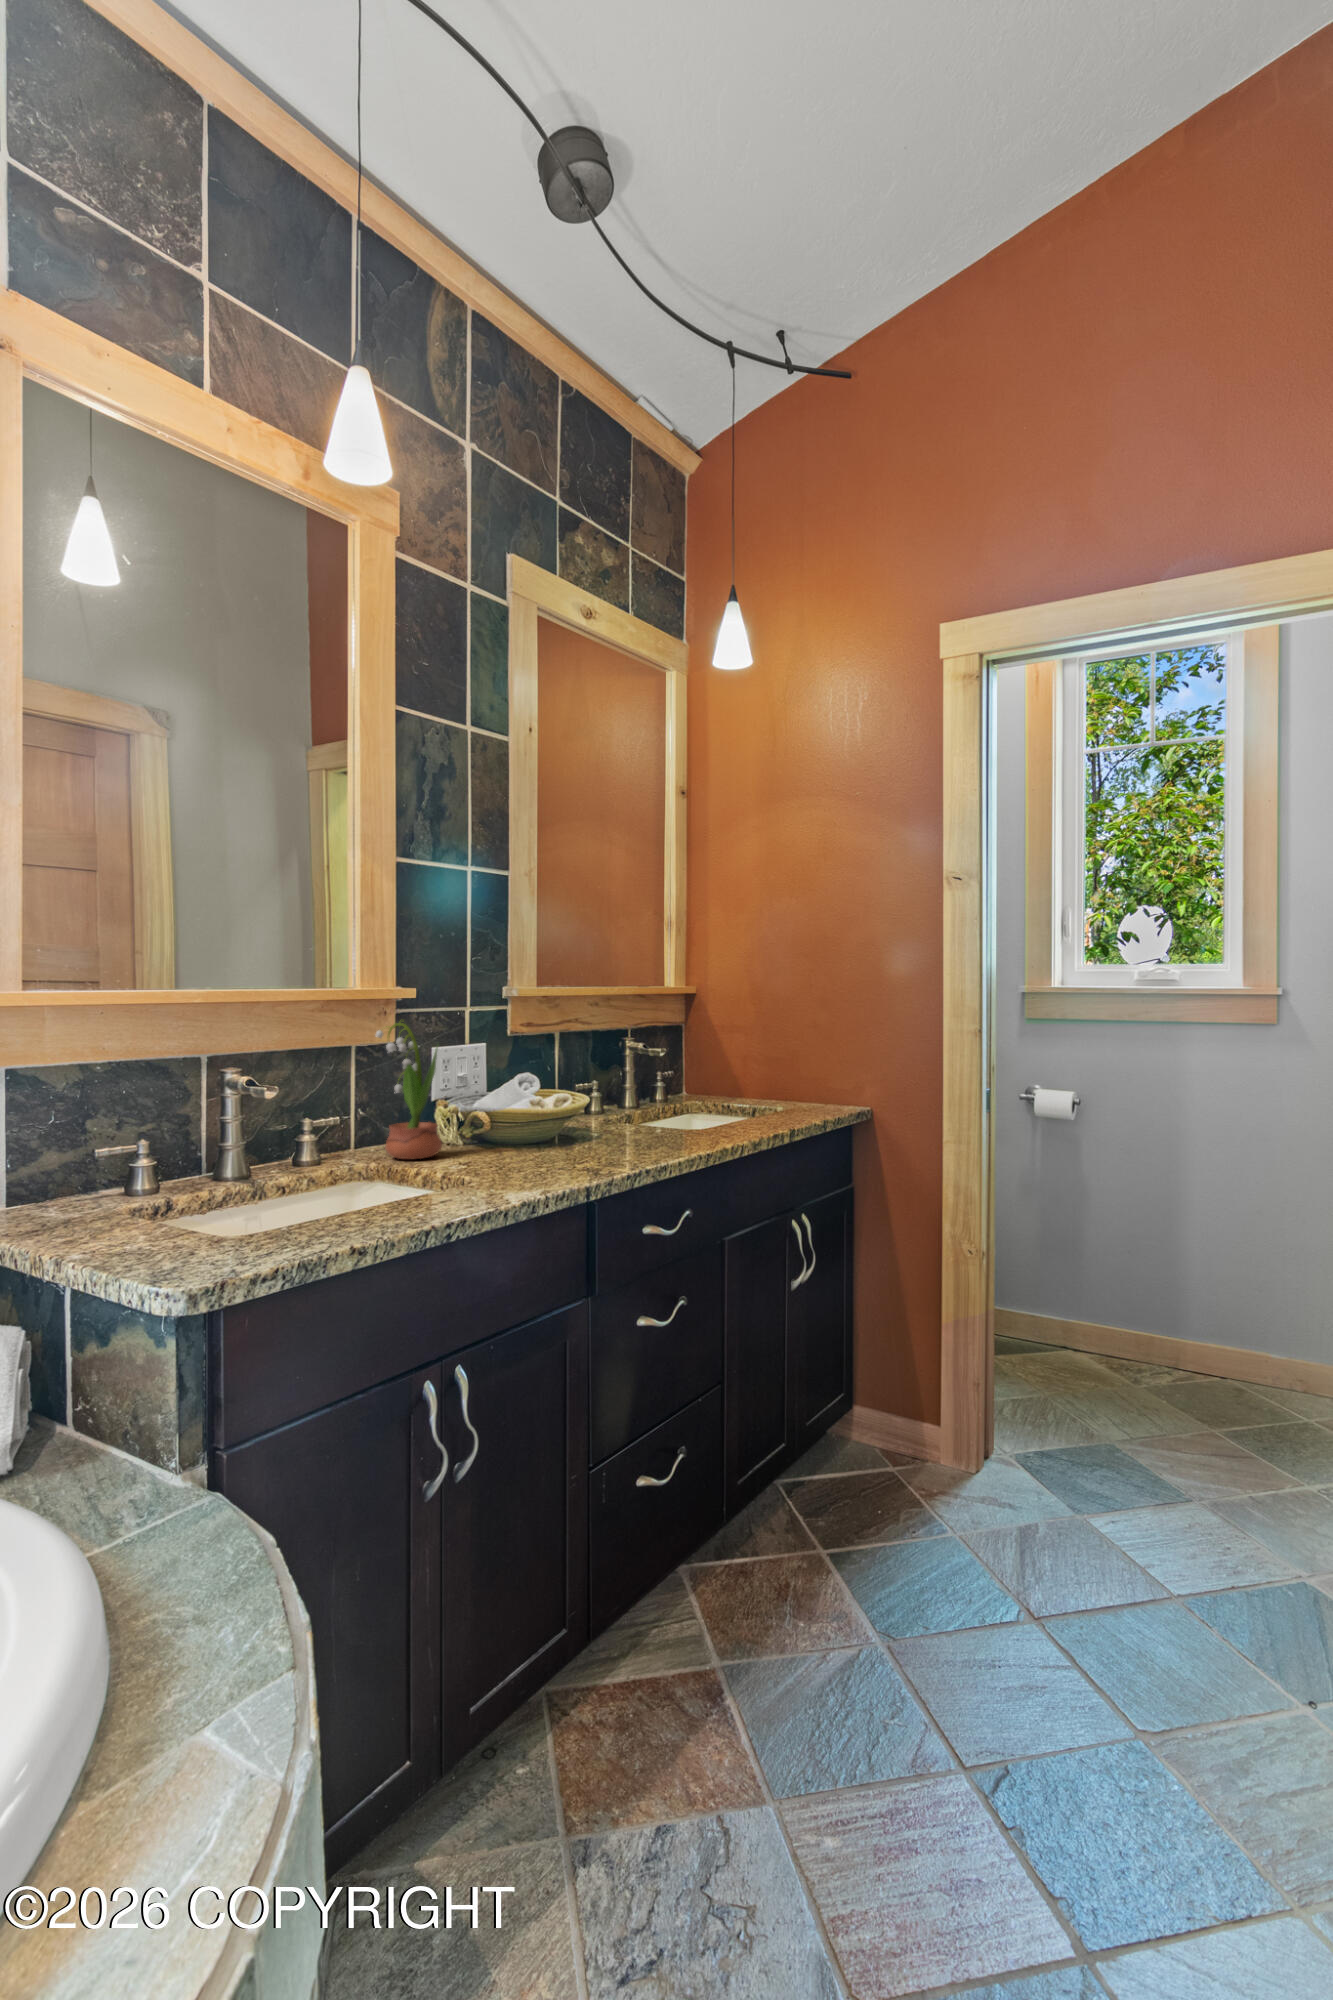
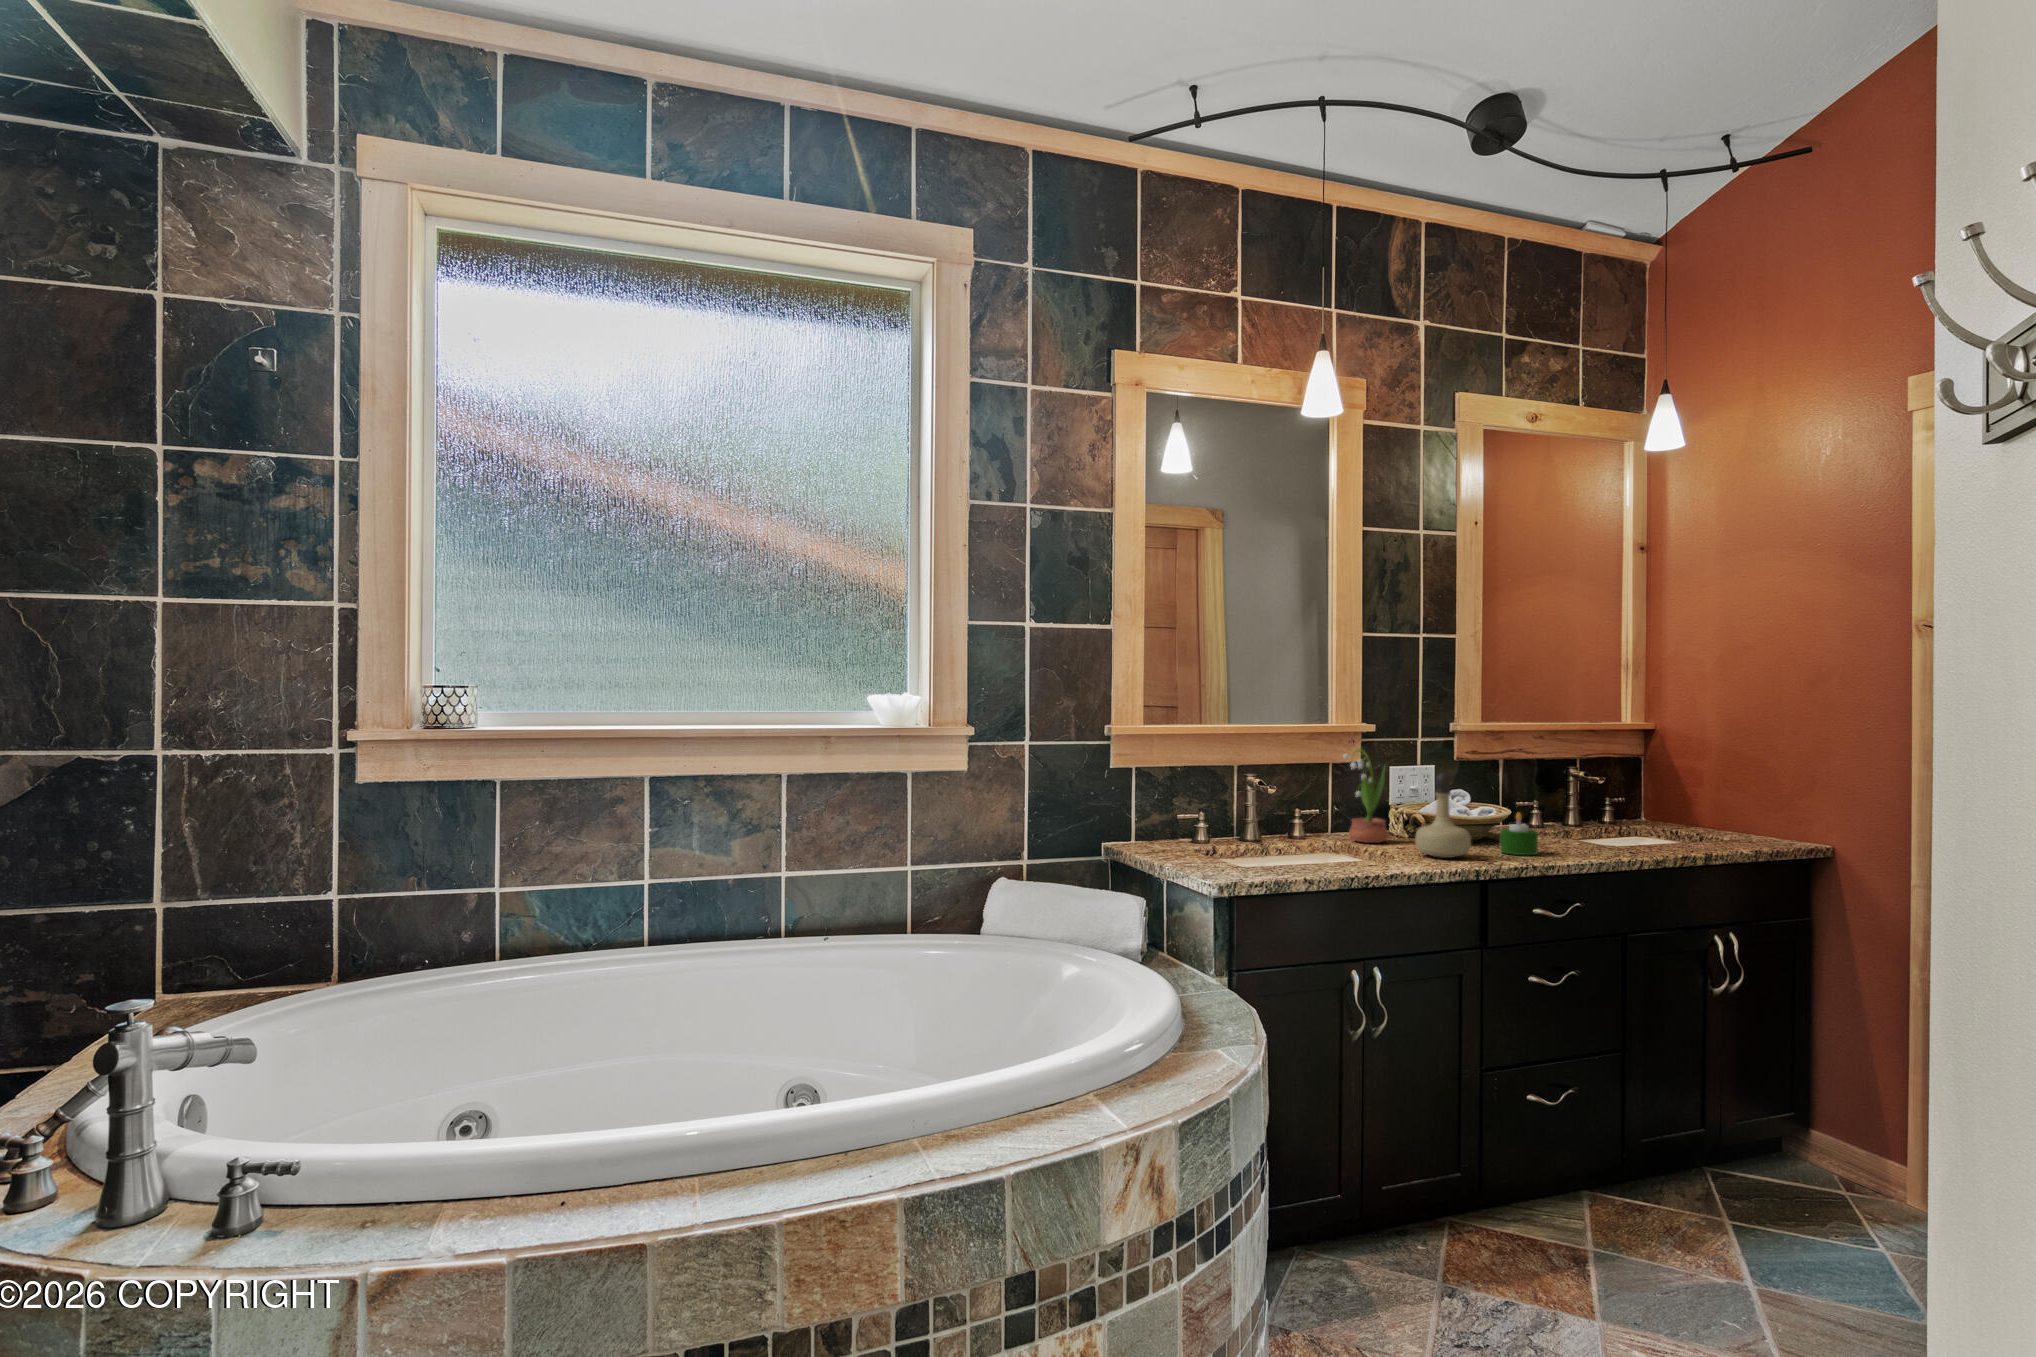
perfume bottle: none [492,1051,566,1173] -> present [1415,773,1471,858]
candle: none [591,1099,636,1157] -> present [1500,813,1538,855]

